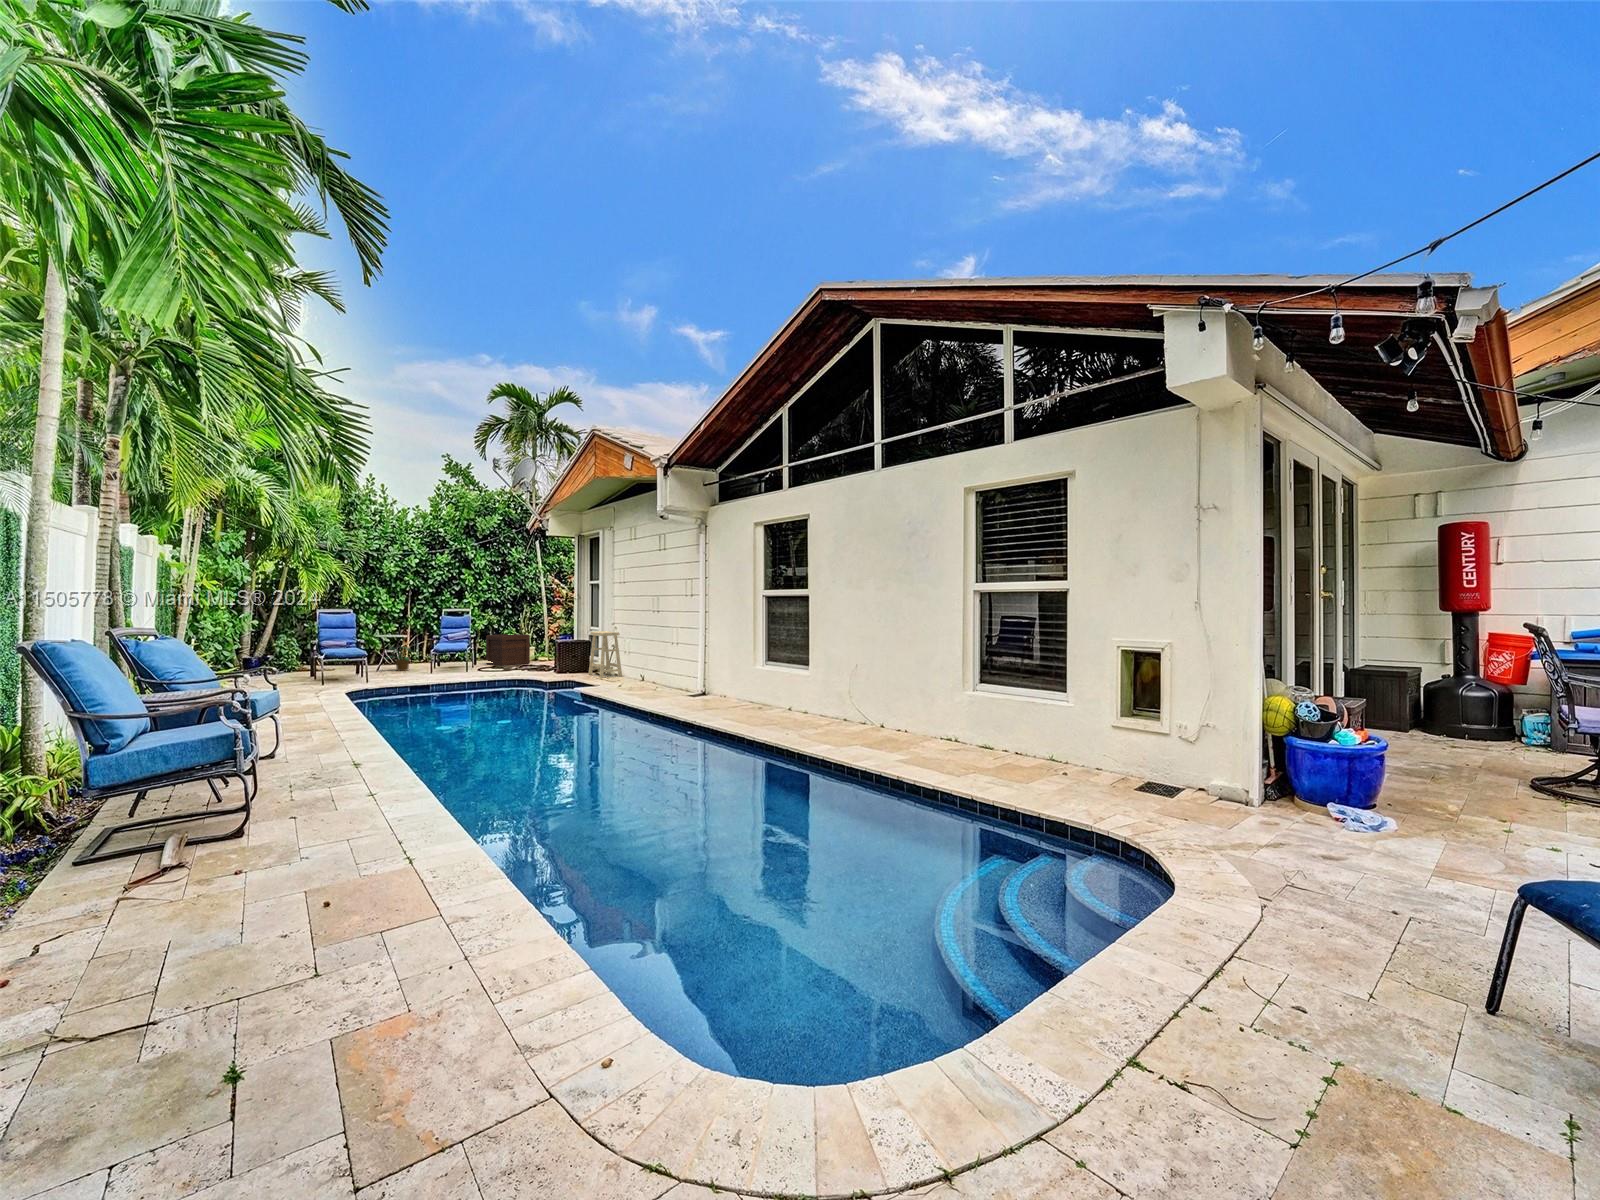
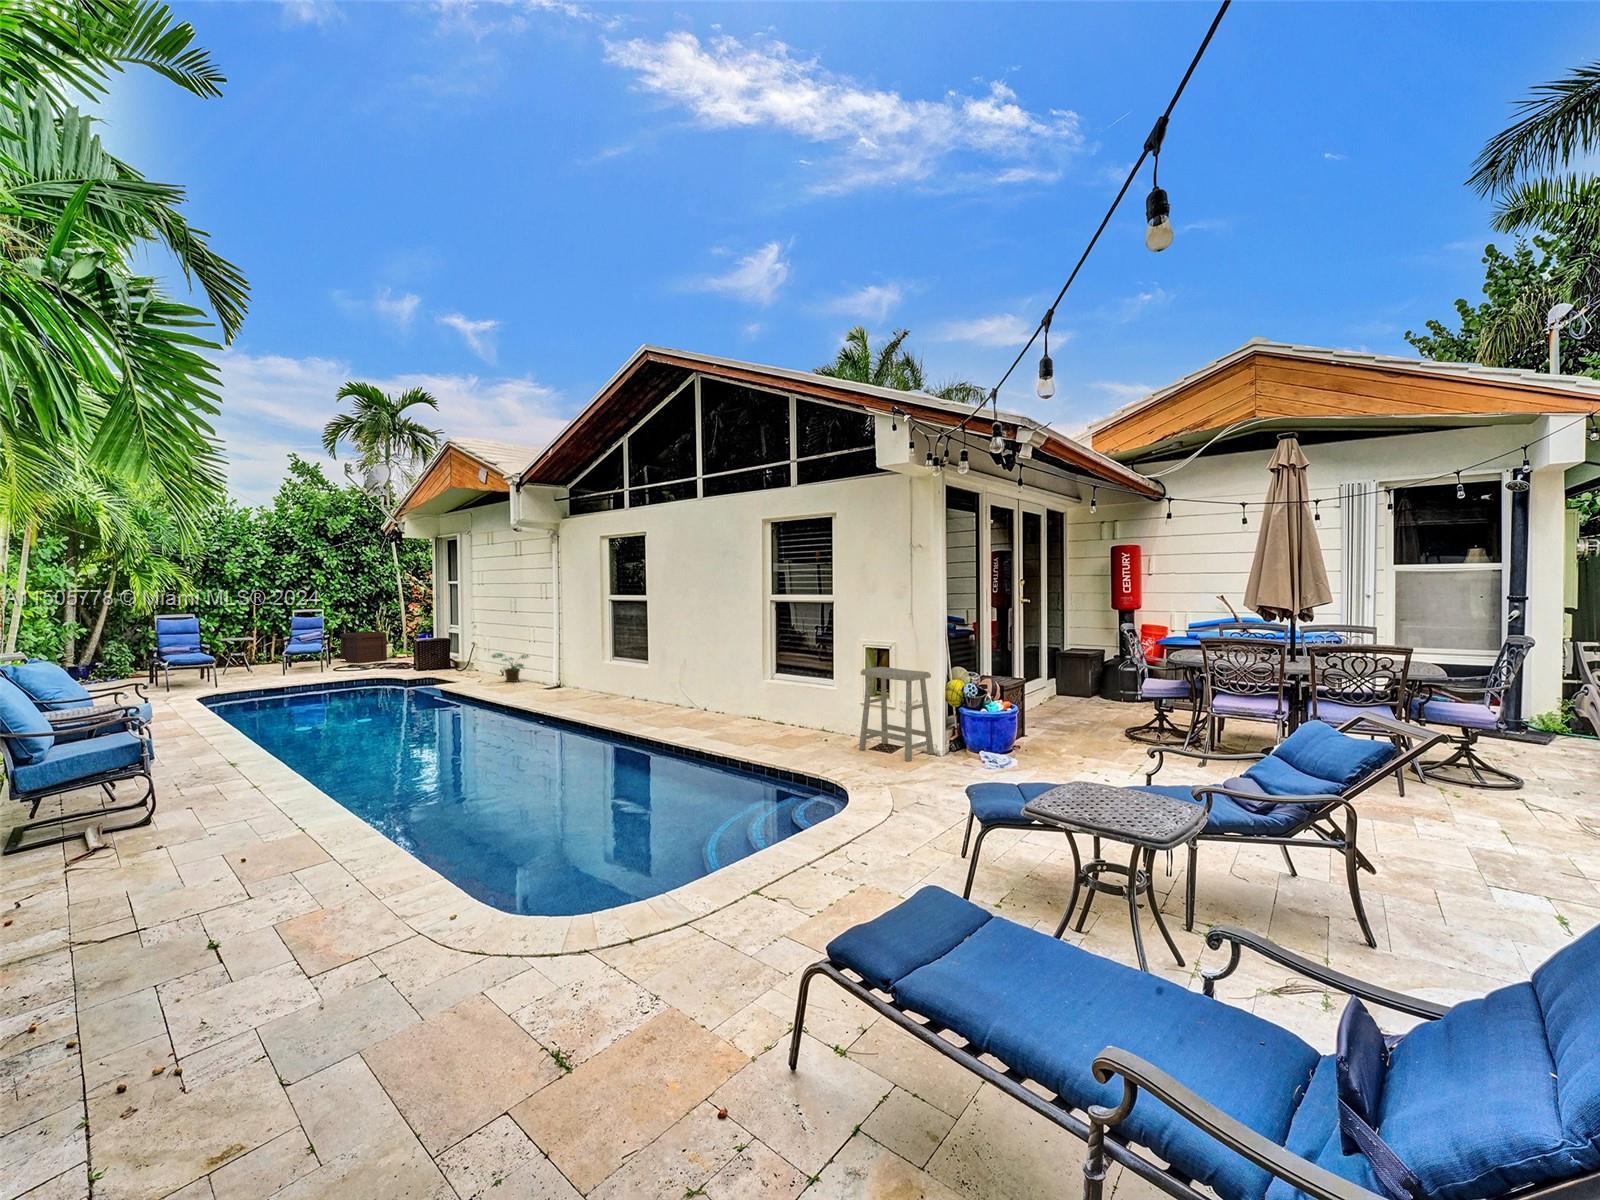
stool: present [588,631,622,678] -> present [859,667,934,761]
potted plant: present [390,647,411,671] -> present [492,653,528,682]

